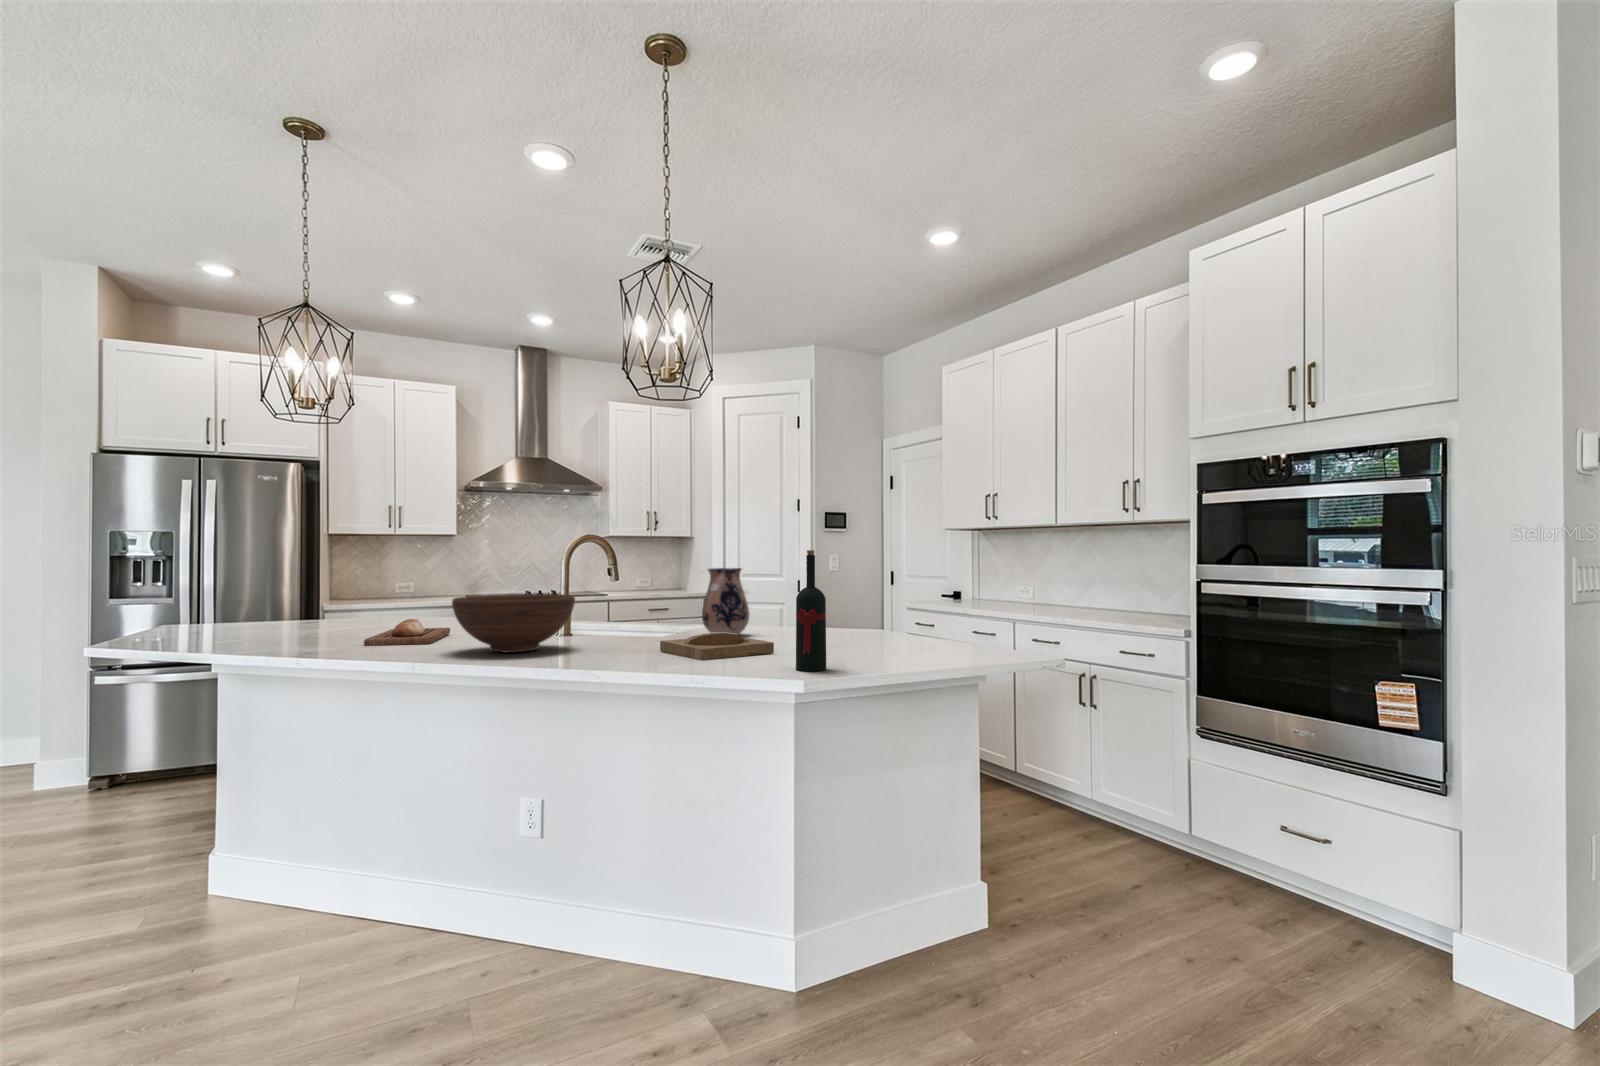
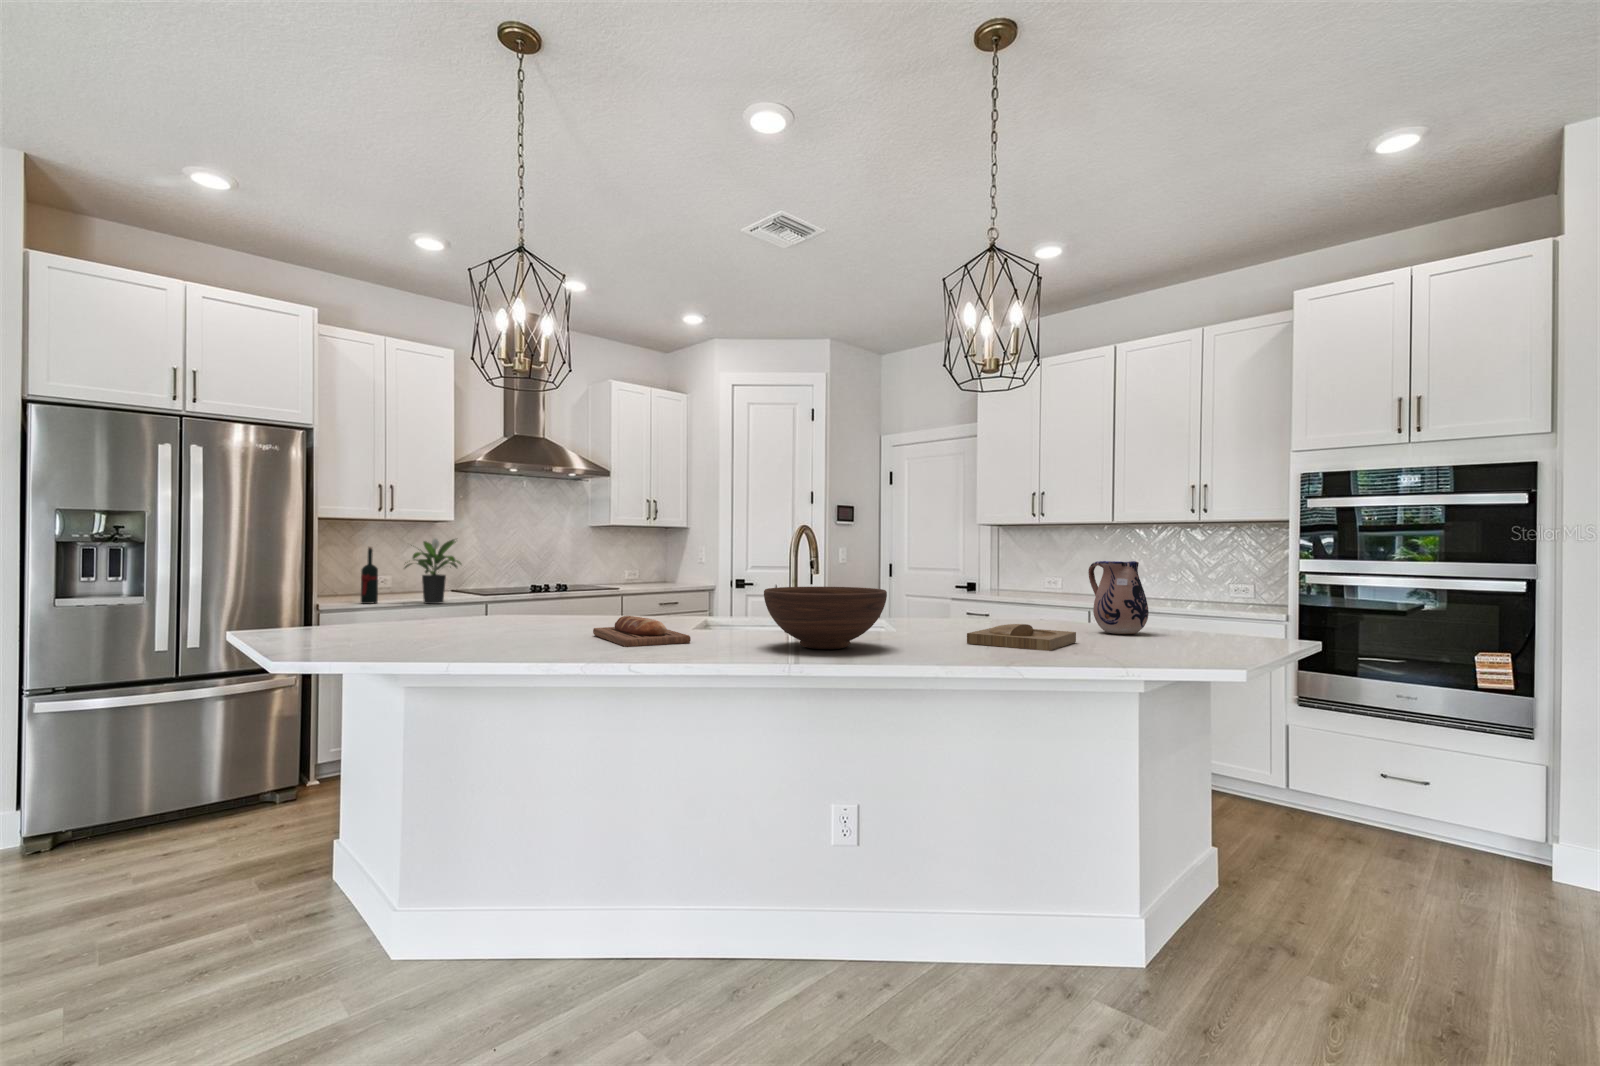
potted plant: none [394,550,447,607] -> present [405,539,461,604]
wine bottle: present [796,550,826,671] -> present [361,547,378,604]
ceramic pitcher: present [702,568,750,635] -> present [1088,561,1149,634]

